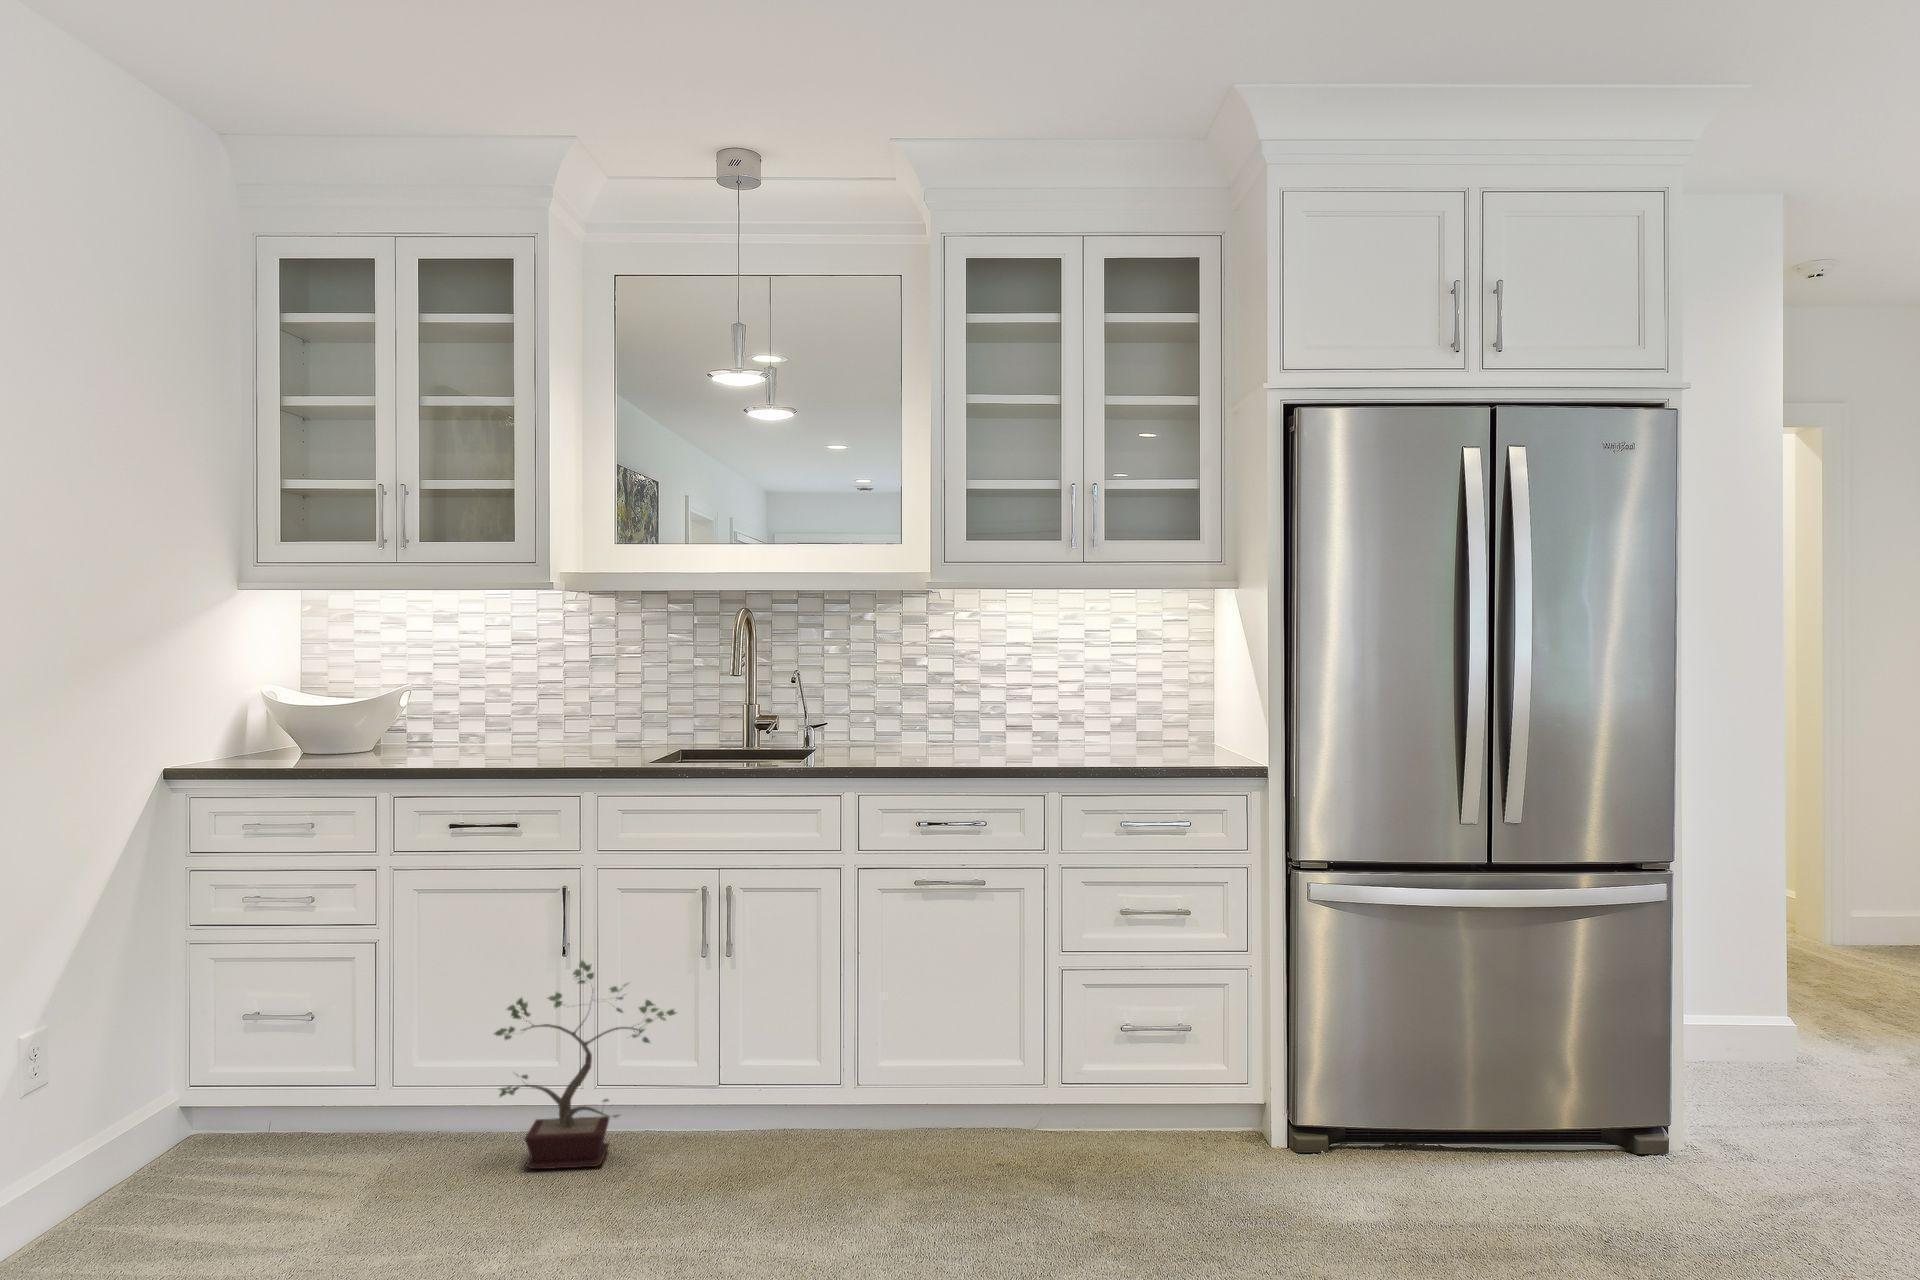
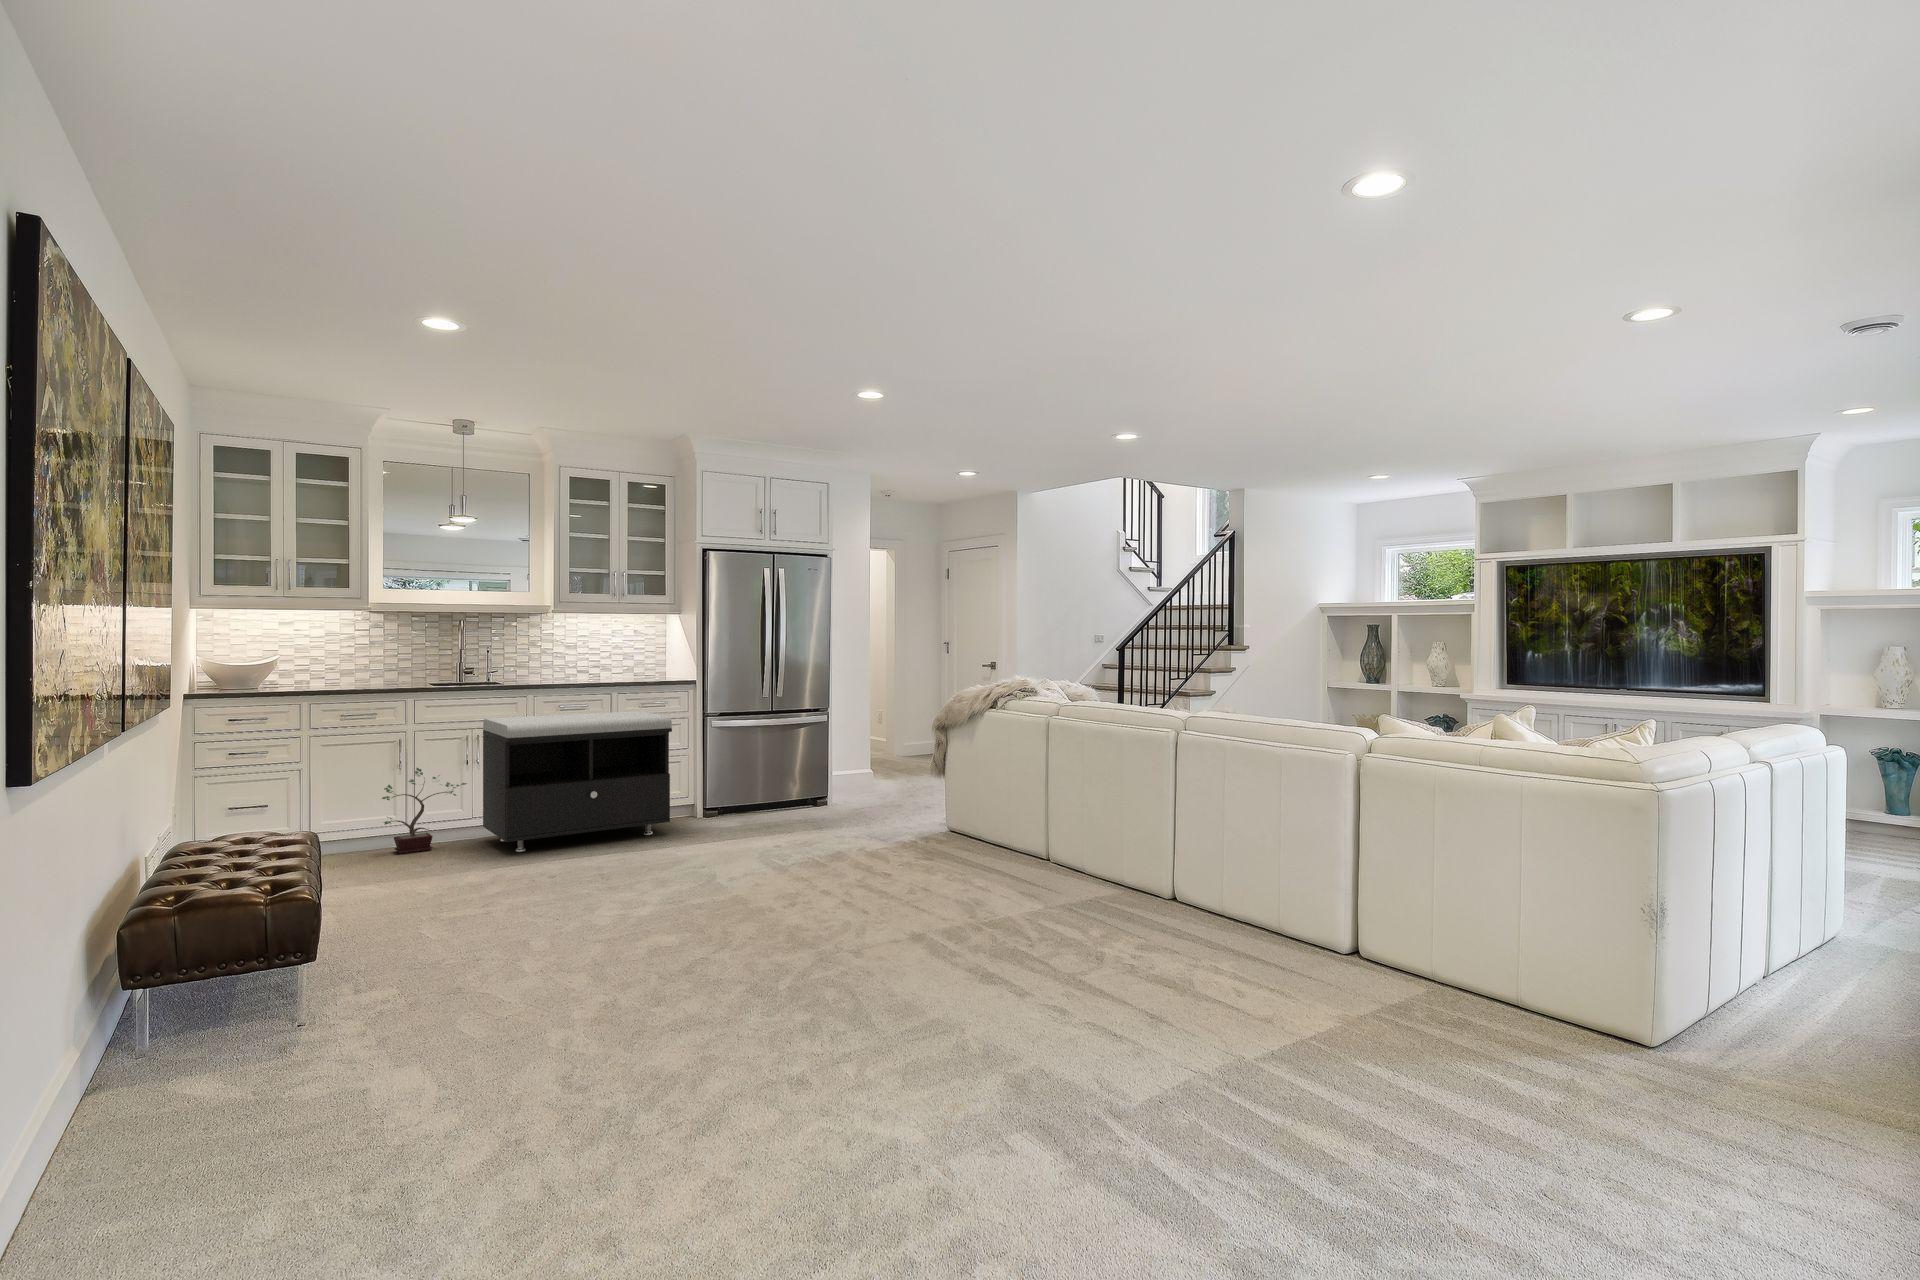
storage bench: none [697,845,1161,1236] -> present [483,711,672,852]

